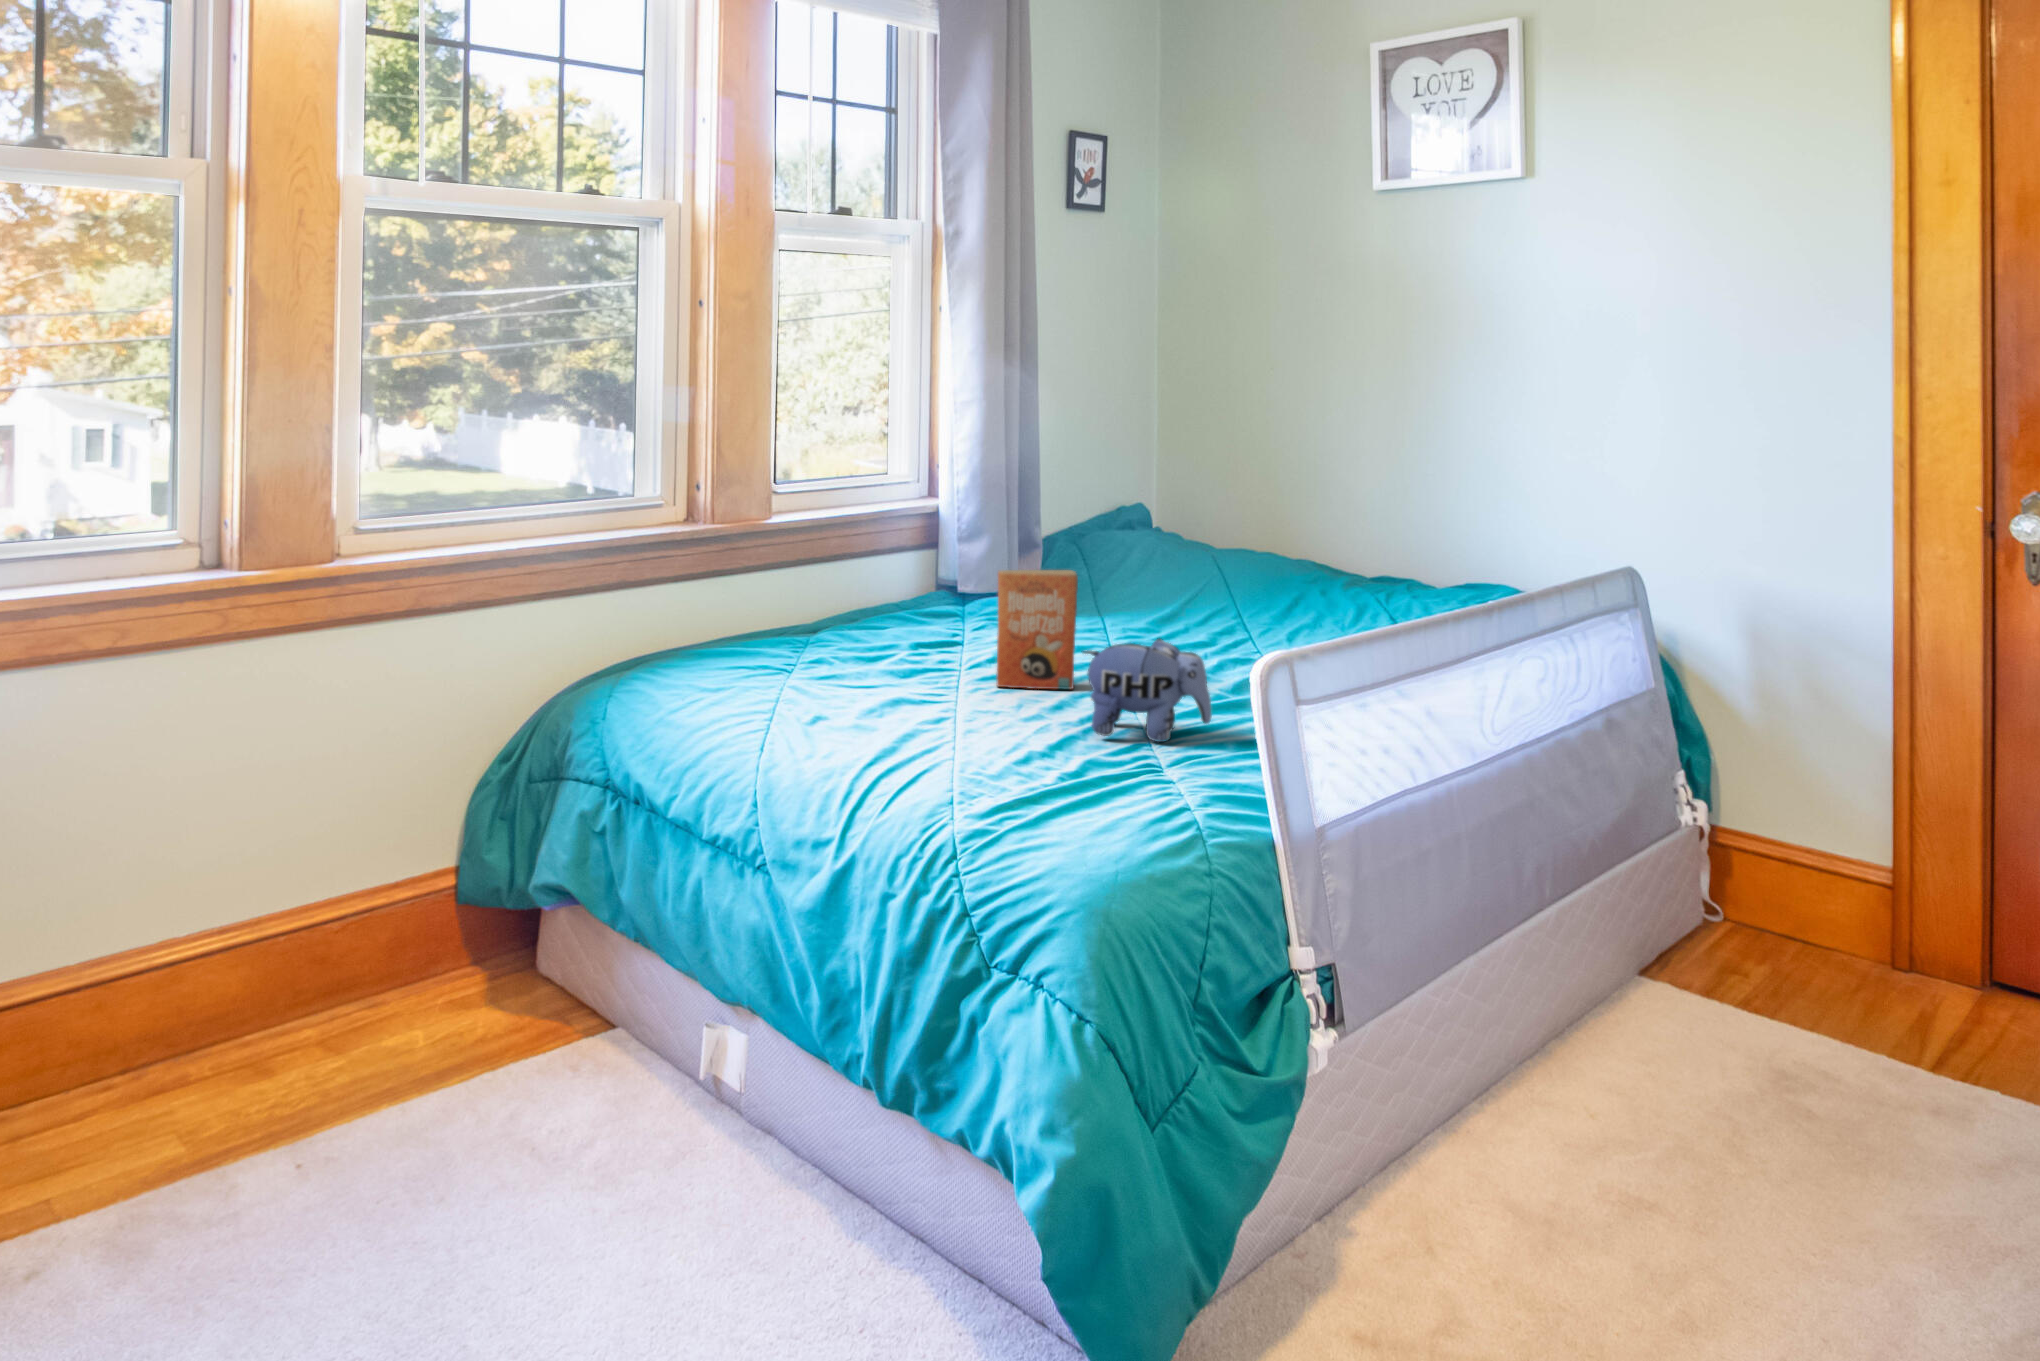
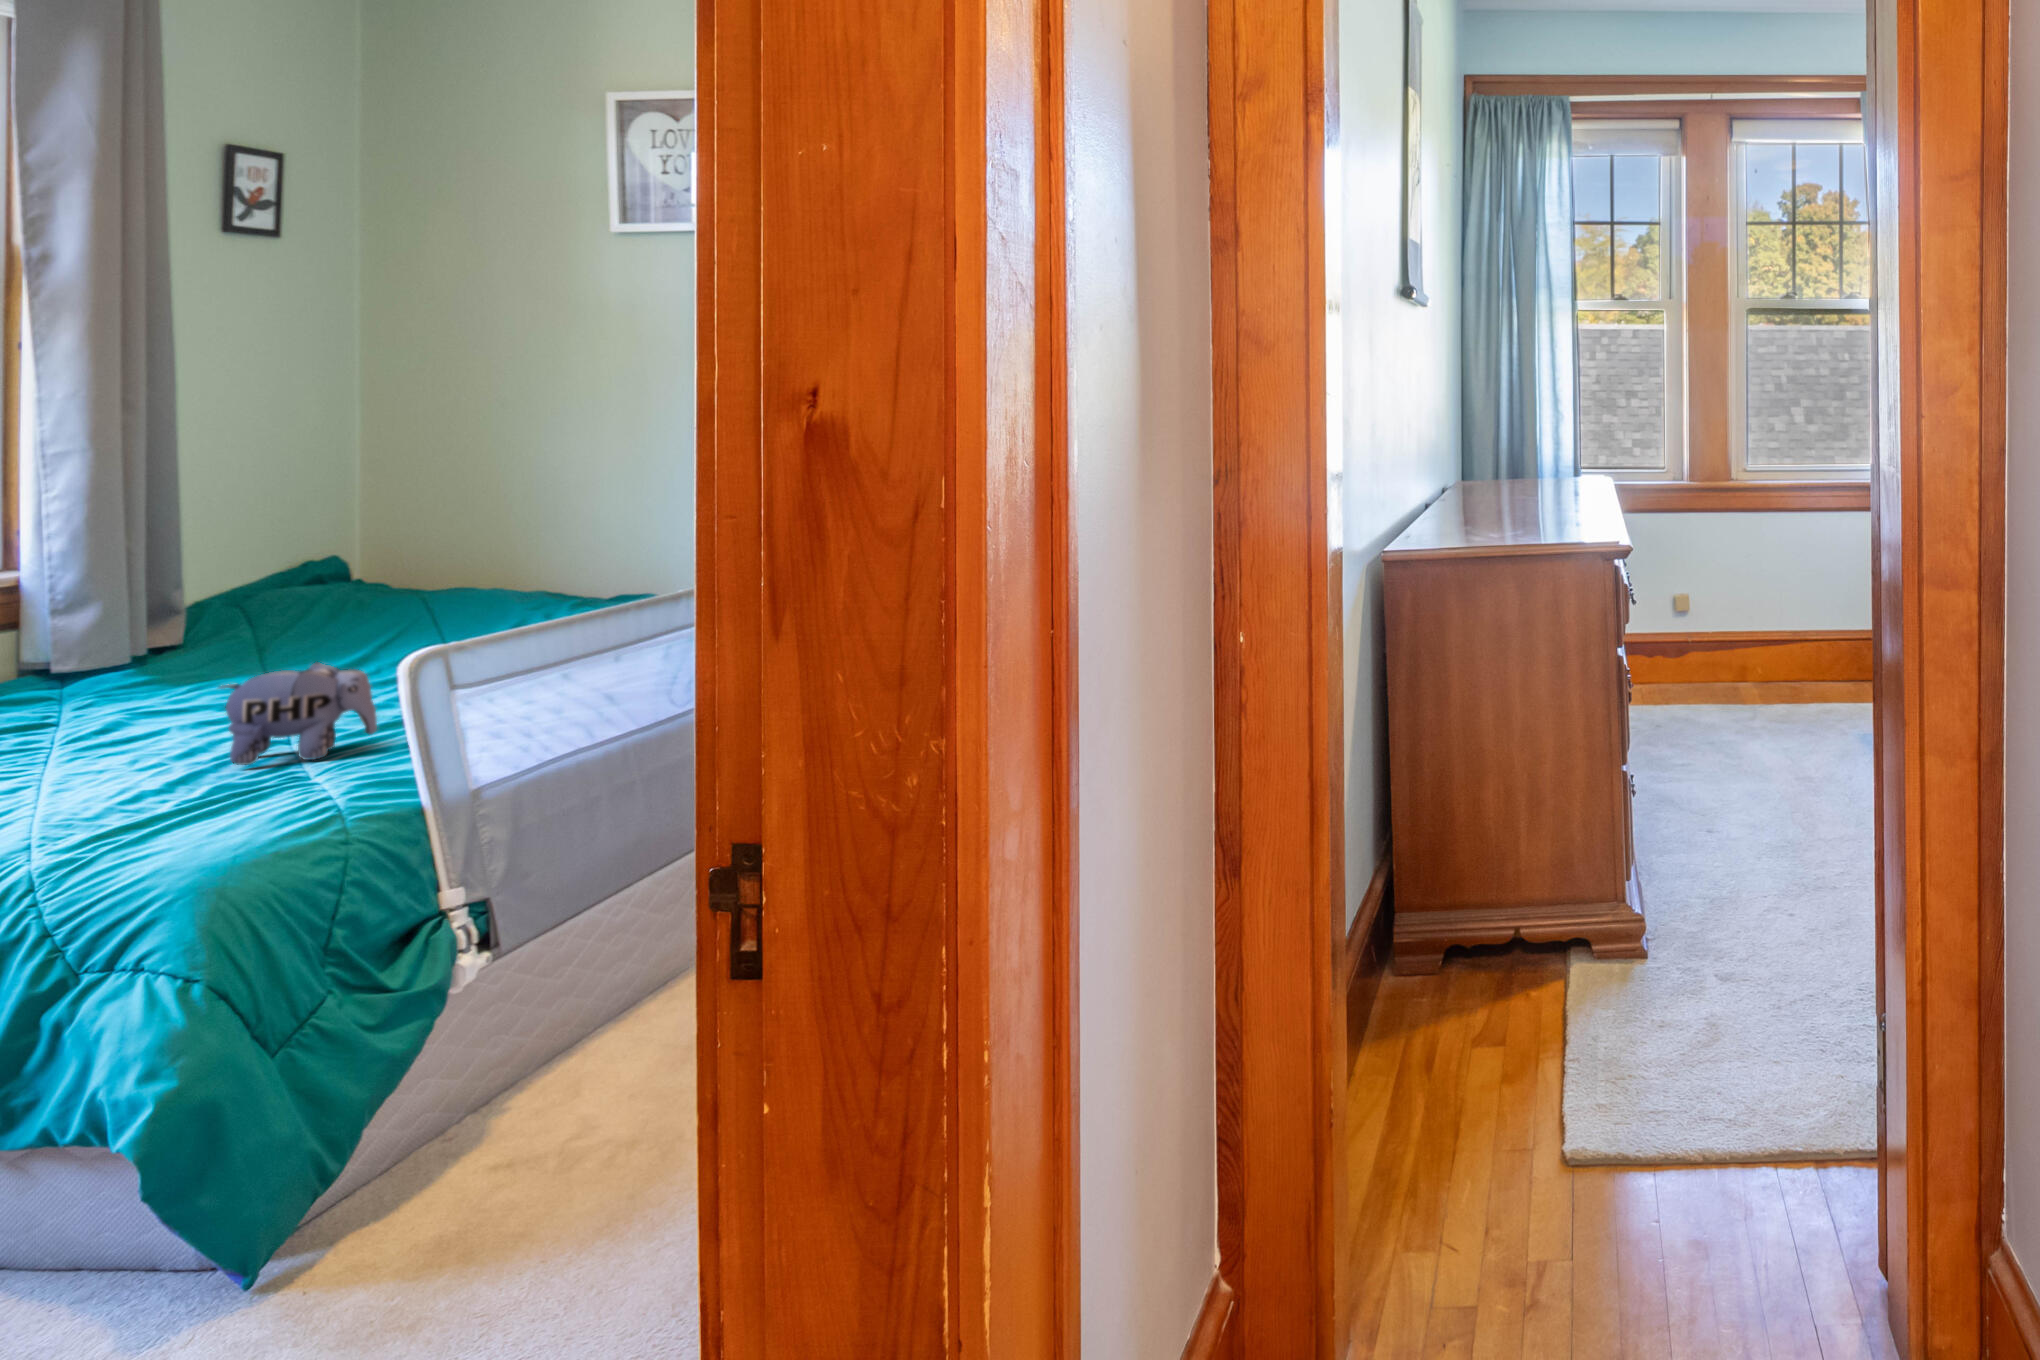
paperback book: present [996,570,1078,689] -> none [56,614,260,767]

